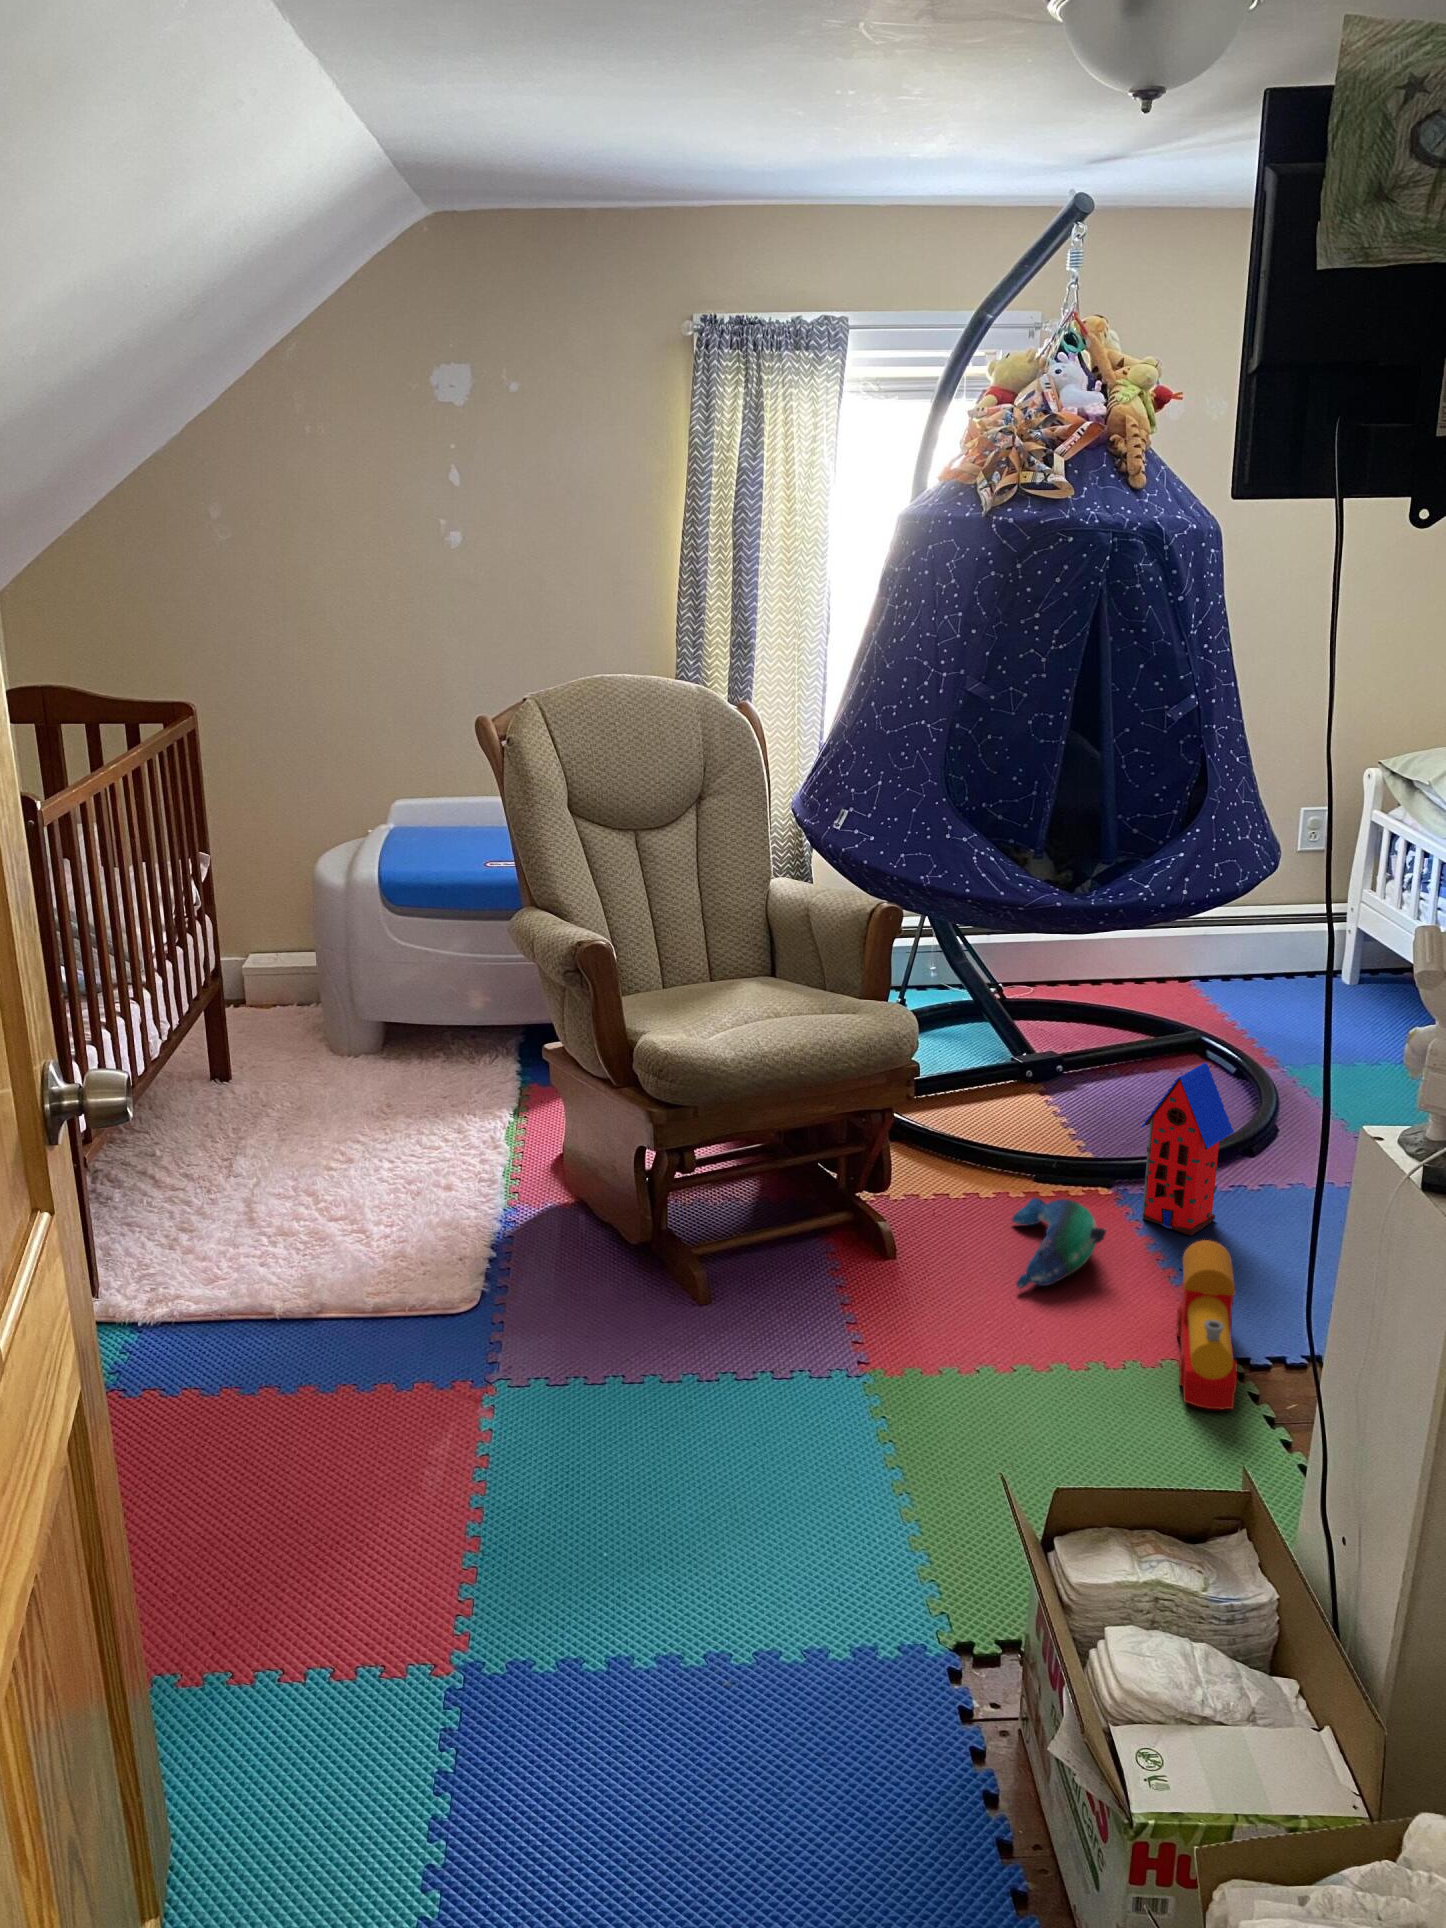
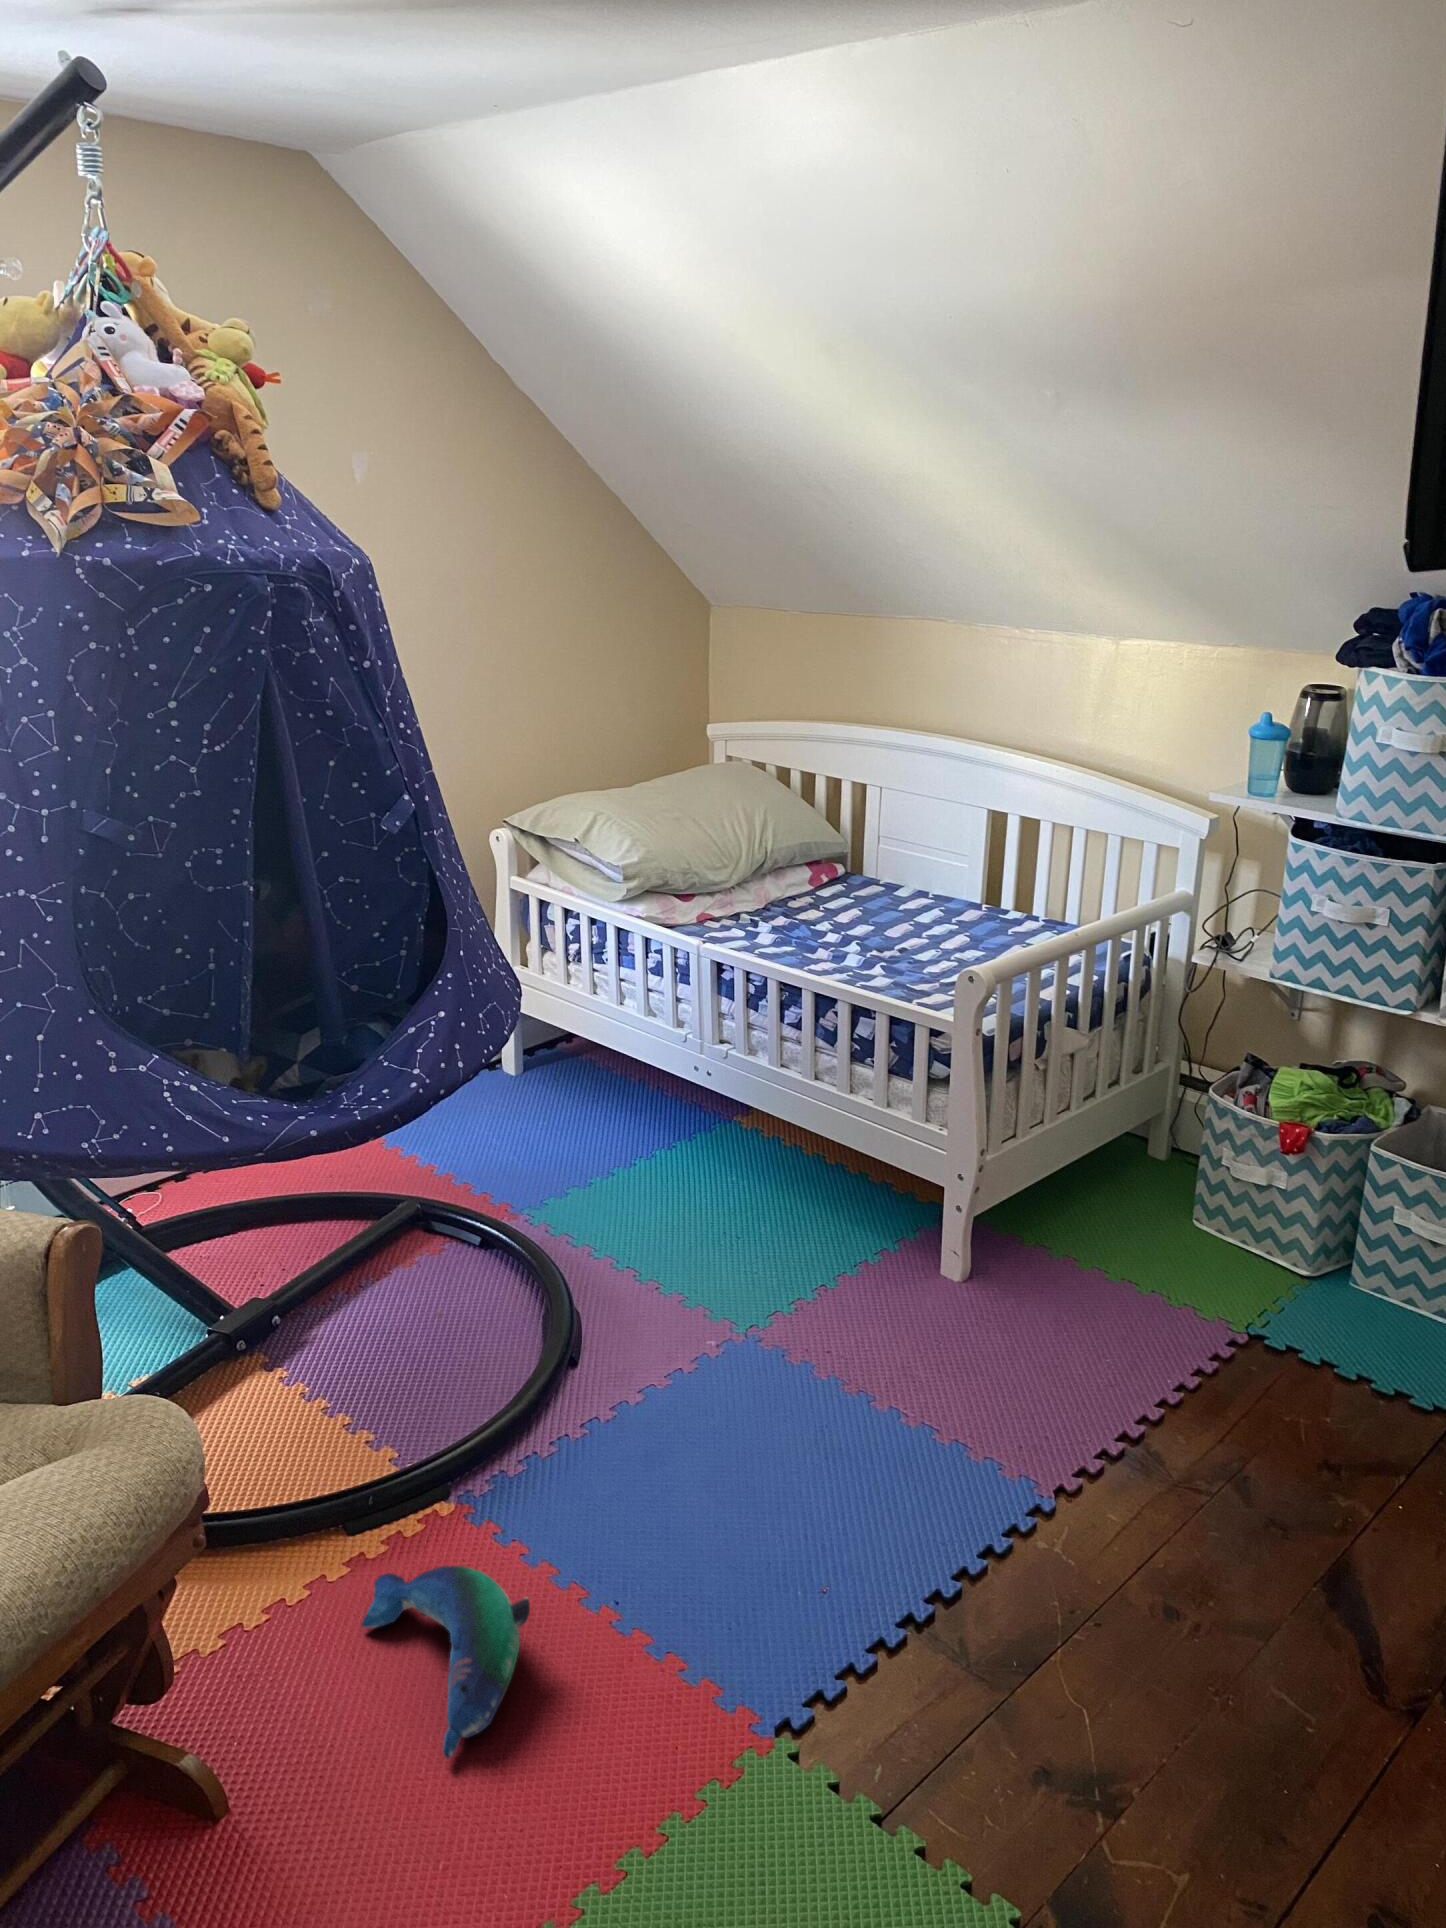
toy house: present [1141,1063,1234,1236] -> none [502,1294,614,1534]
toy train: present [1177,1240,1237,1409] -> none [671,1569,845,1850]

